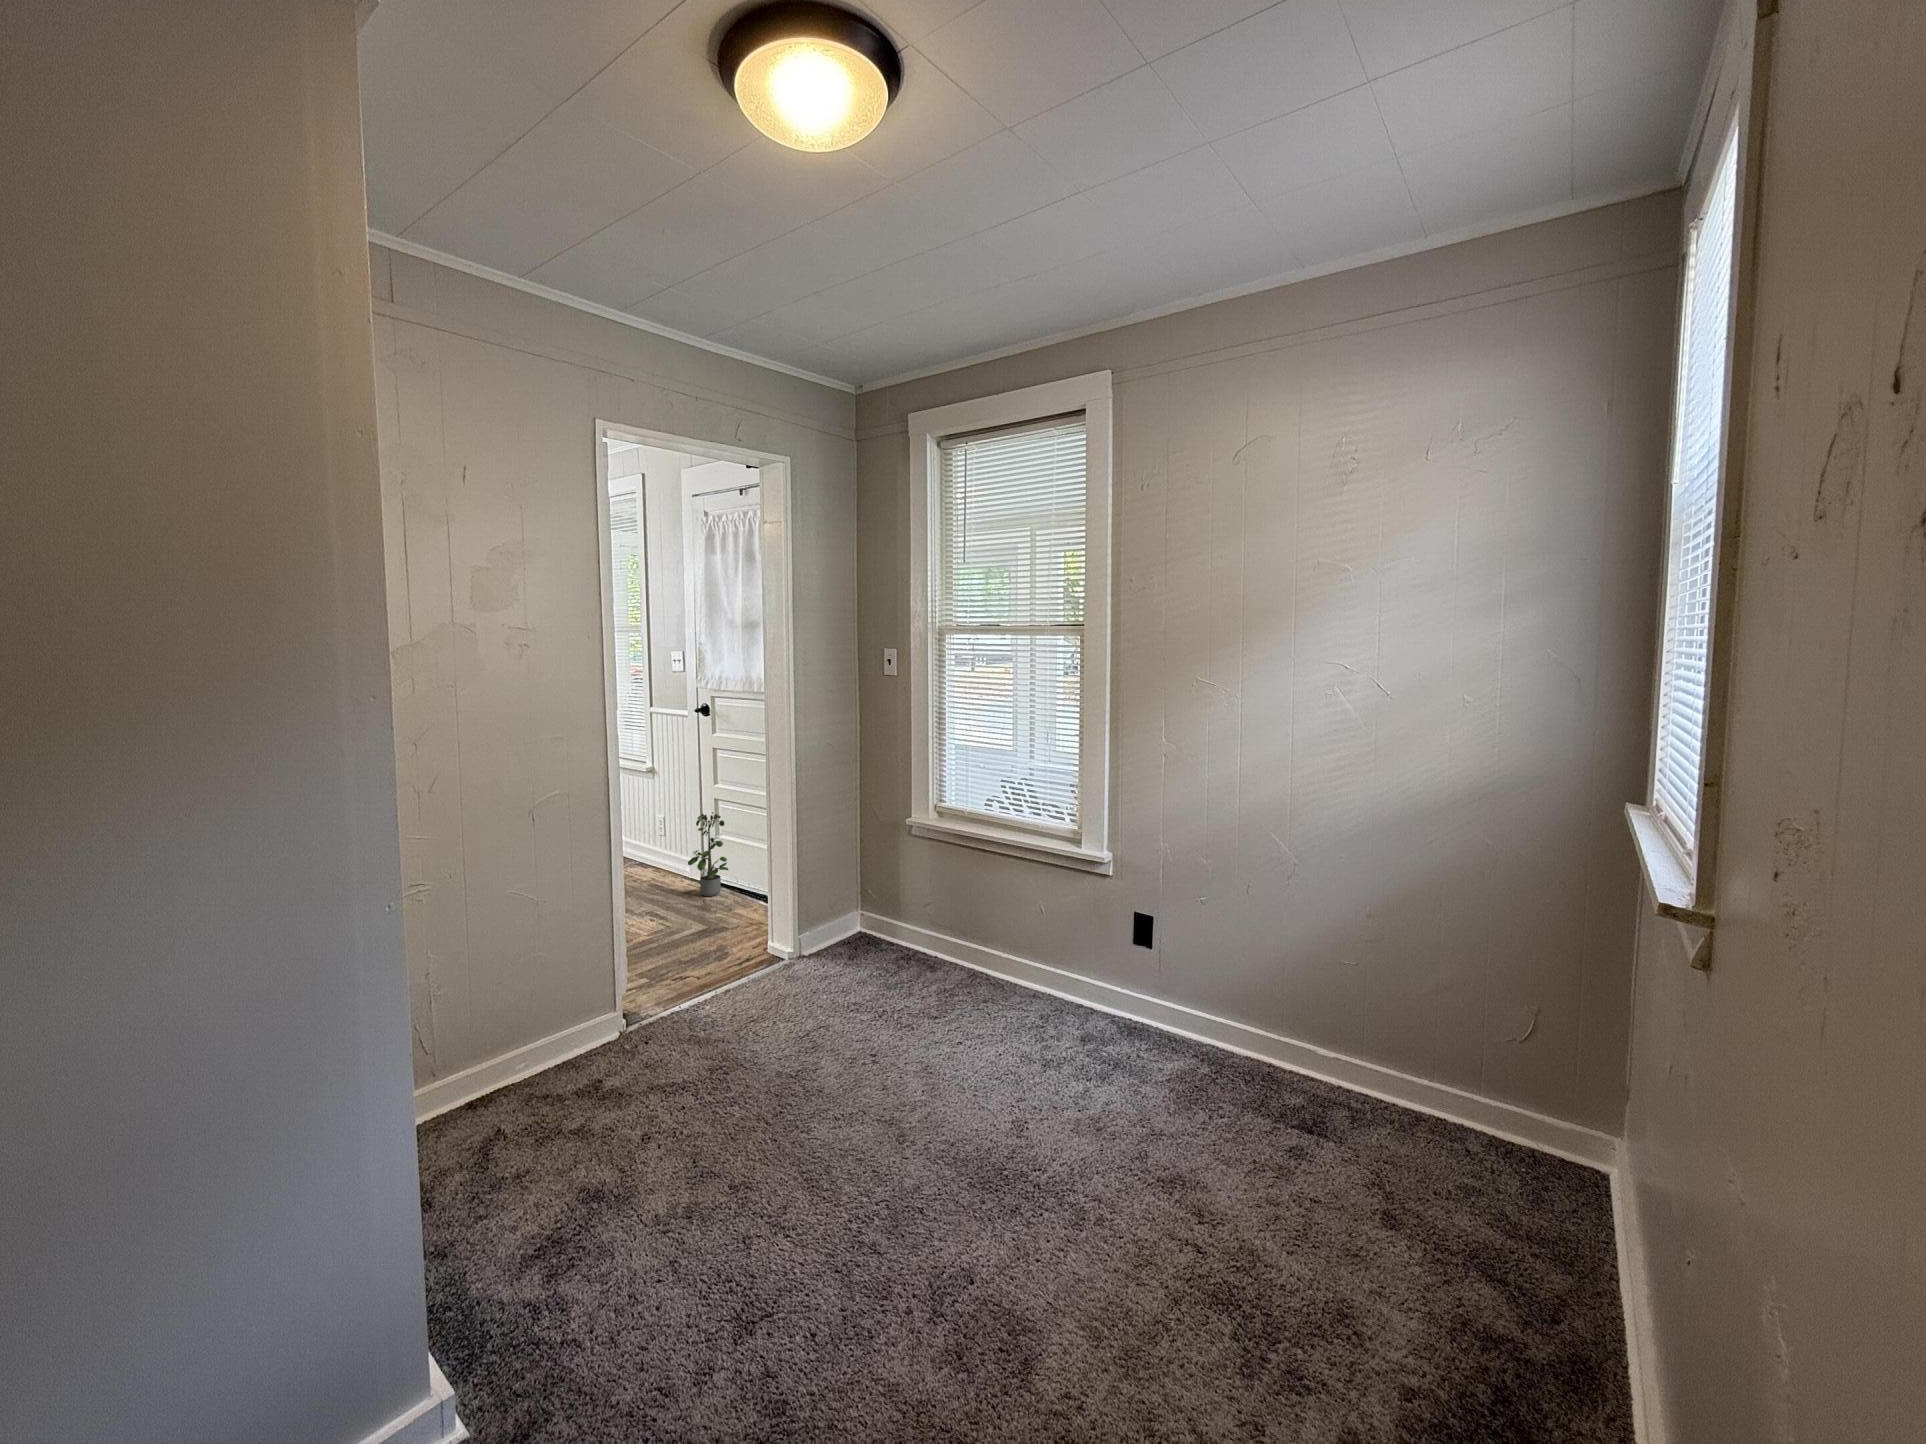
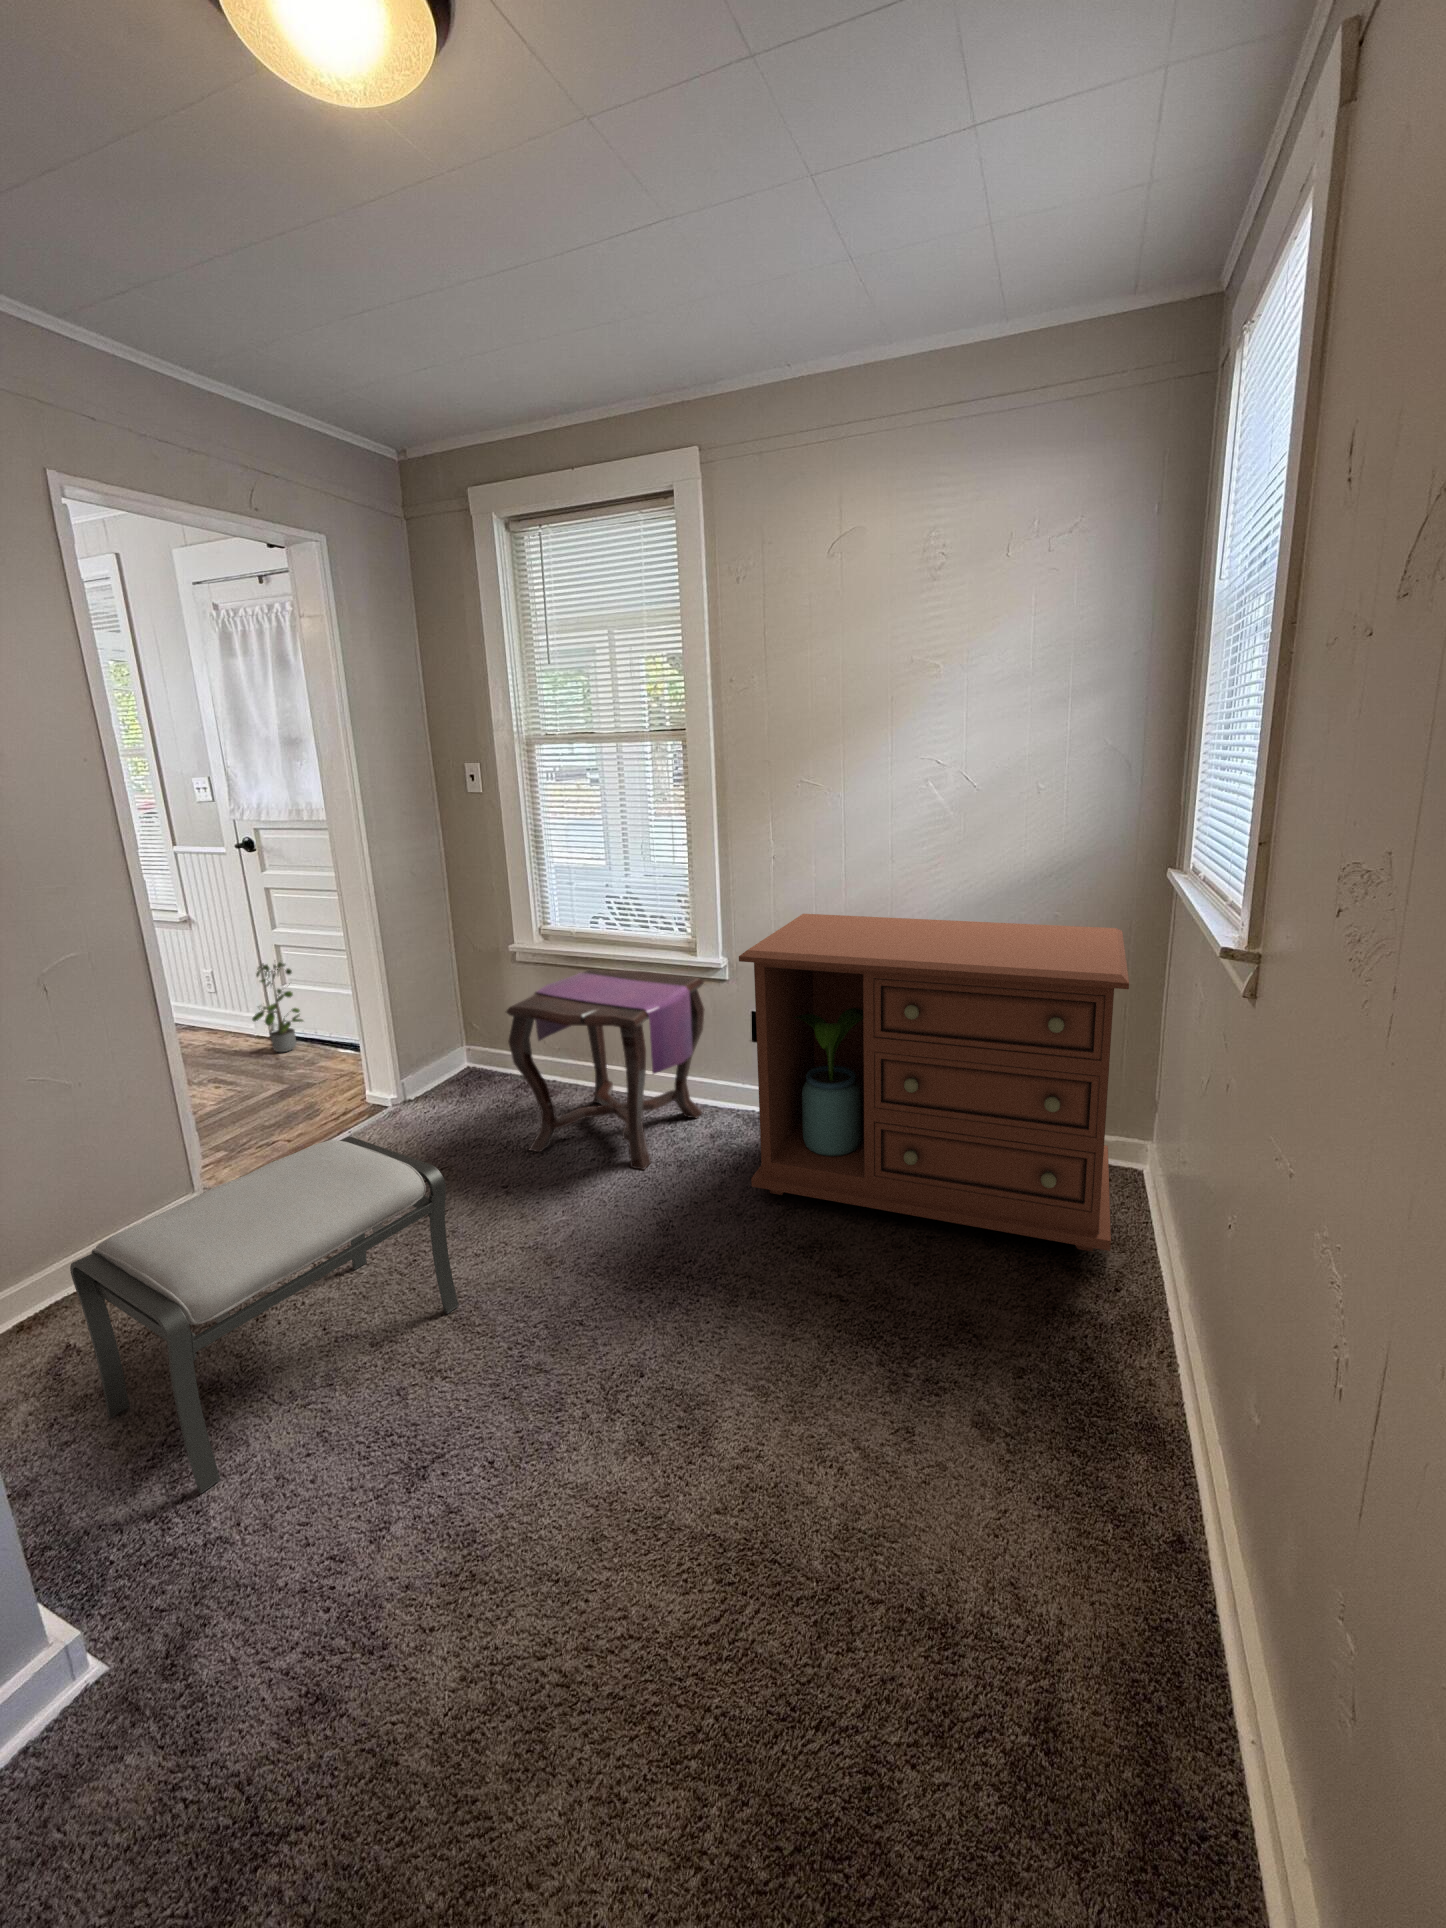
dresser: none [1116,816,1573,1266] -> present [739,914,1129,1252]
side table: none [893,850,1090,1064] -> present [506,969,705,1170]
ottoman: none [506,982,812,1294] -> present [70,1136,459,1493]

